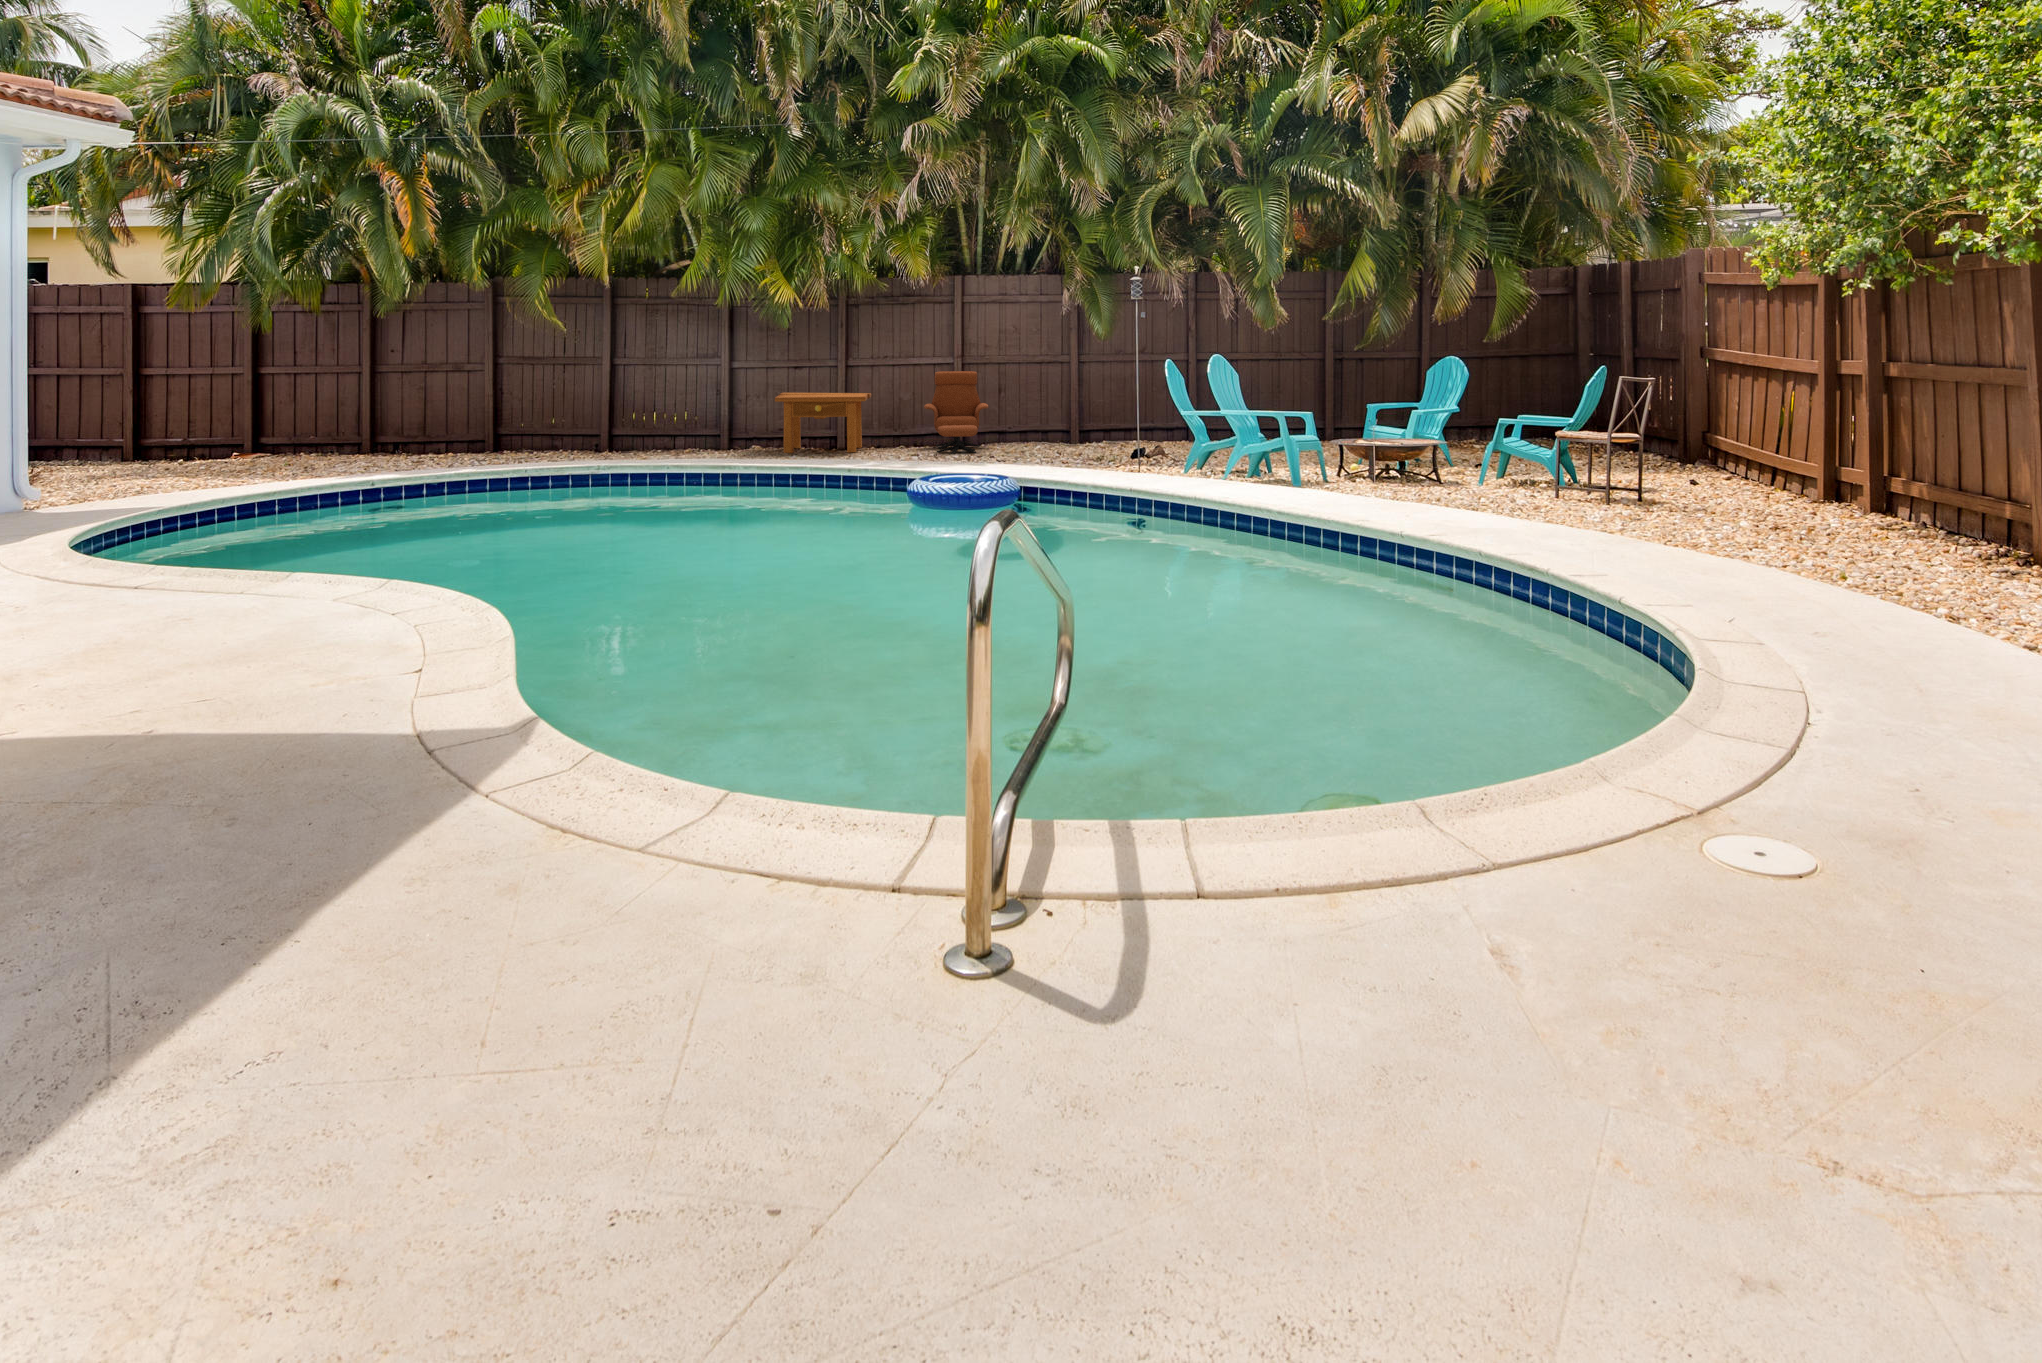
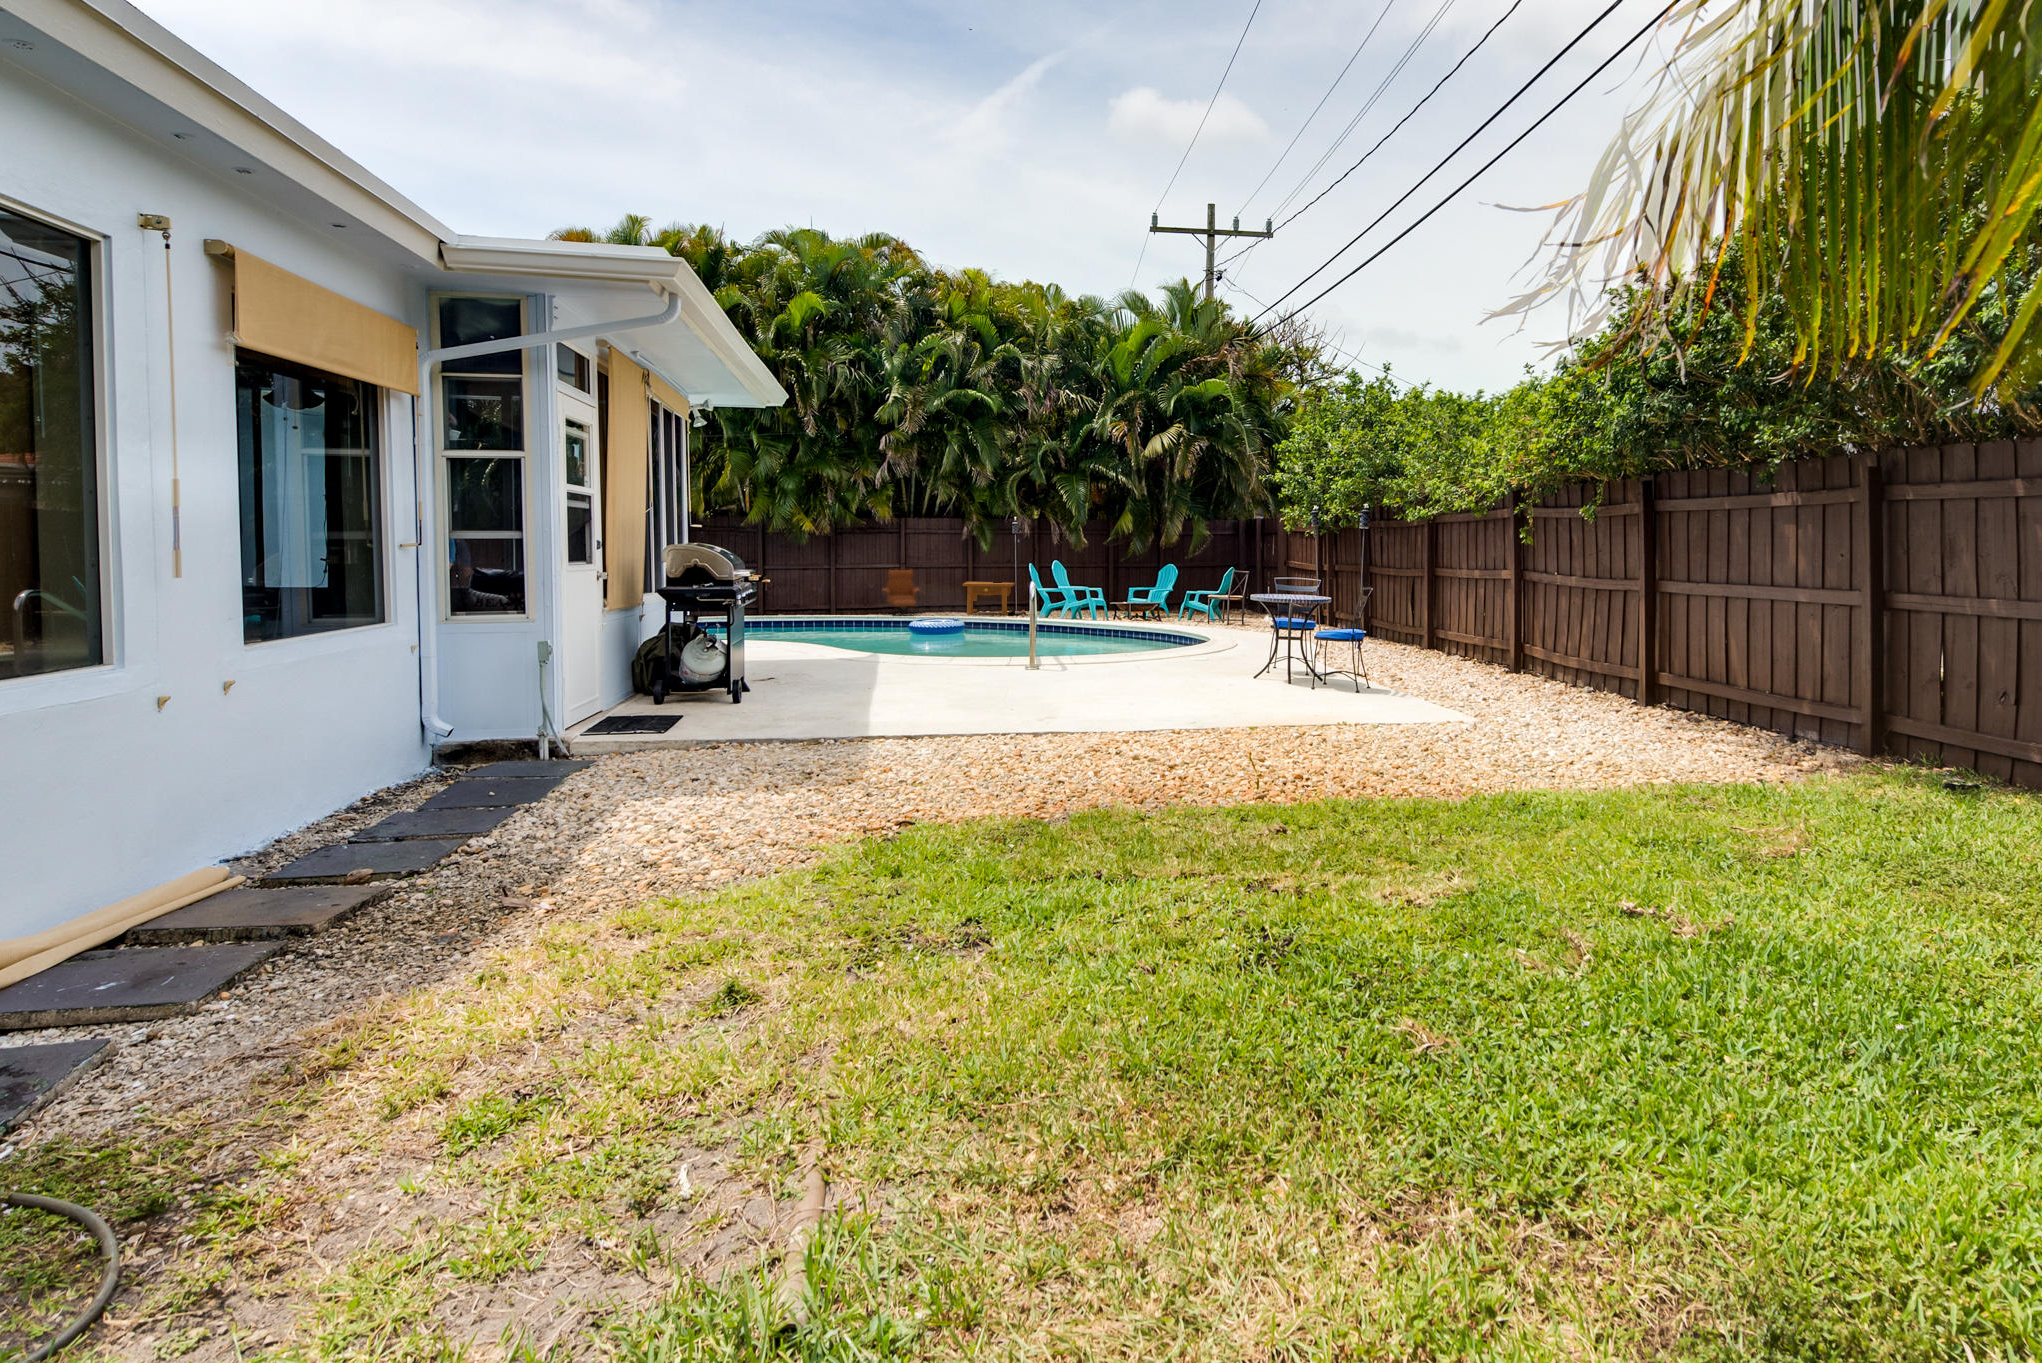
side table: present [775,392,871,453] -> present [963,582,1017,614]

